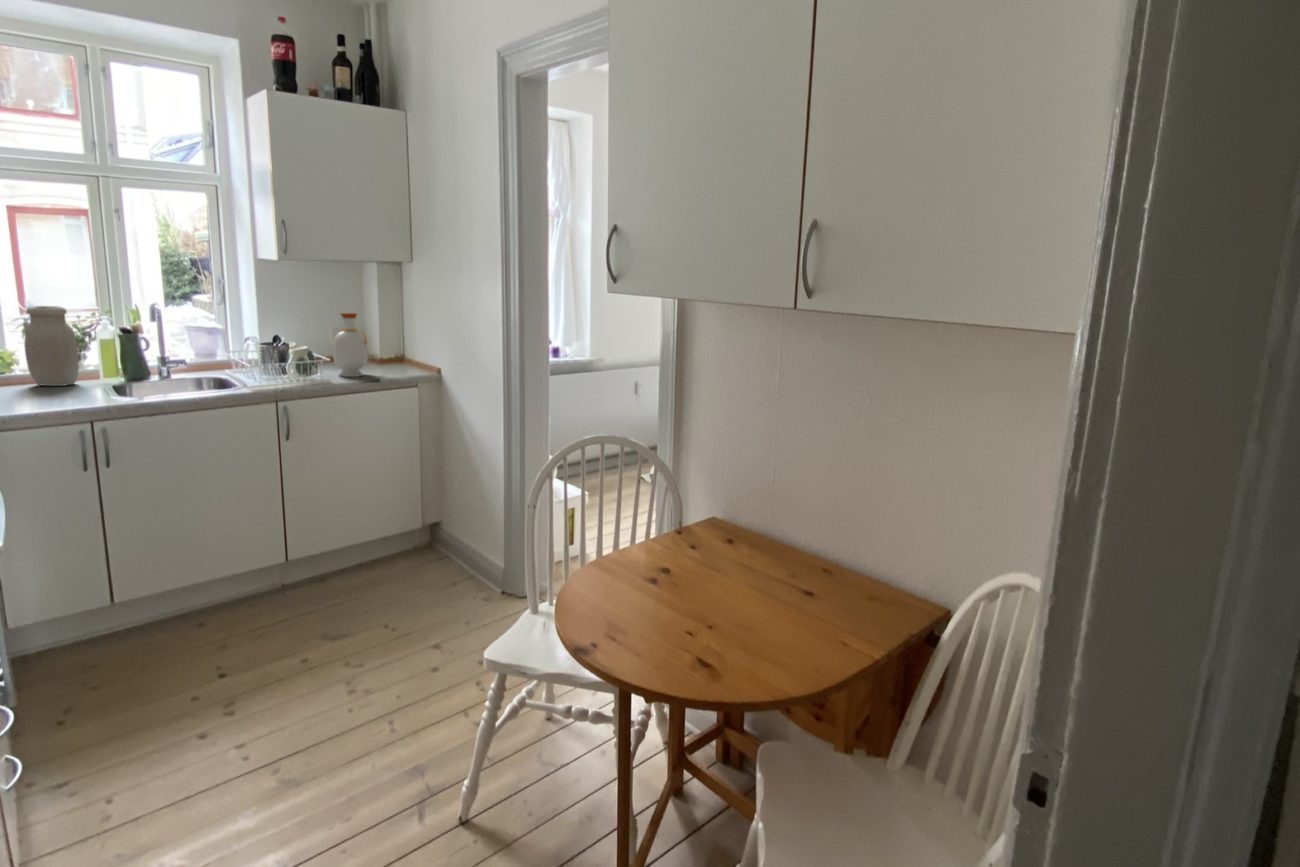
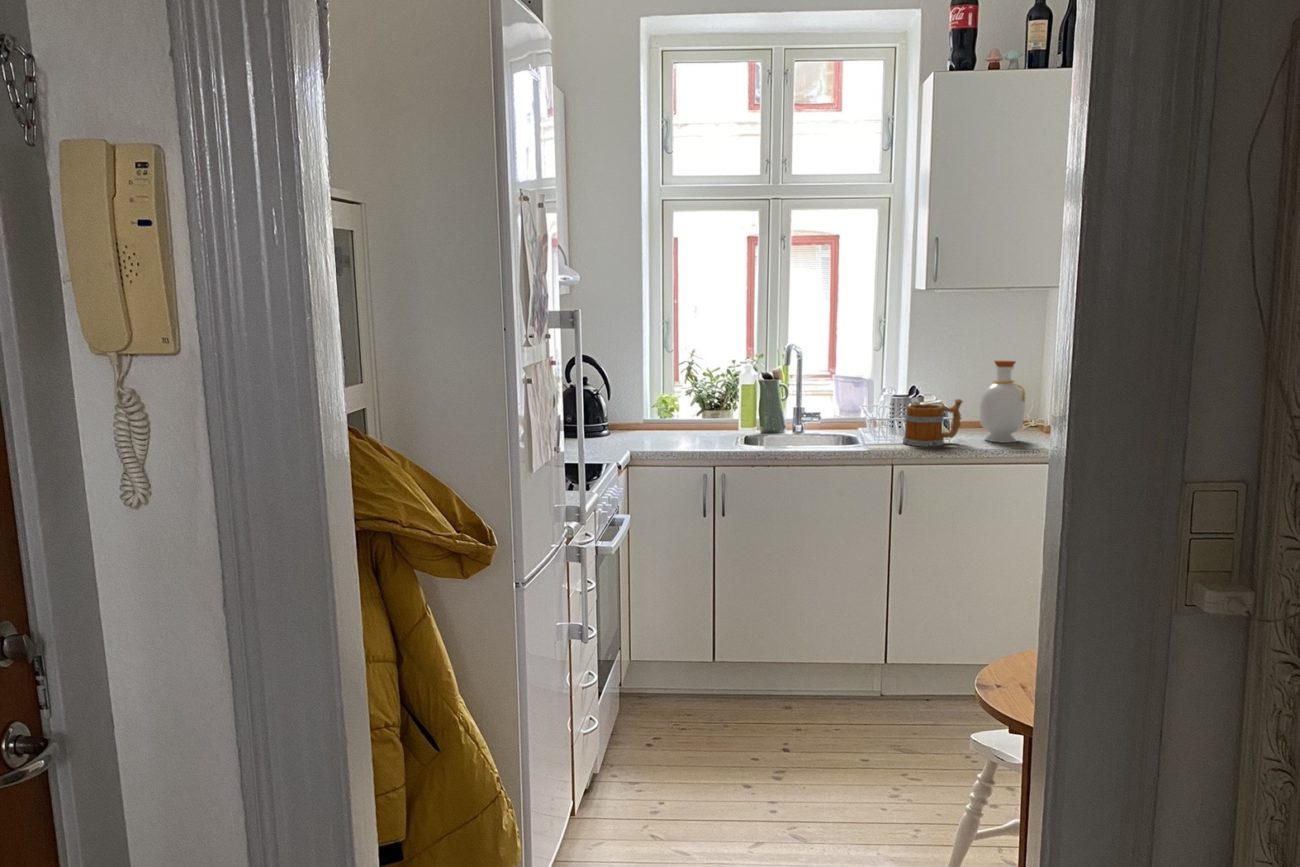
jar: present [24,306,79,386] -> none [683,353,725,433]
mug: none [271,344,319,384] -> present [903,399,962,446]

